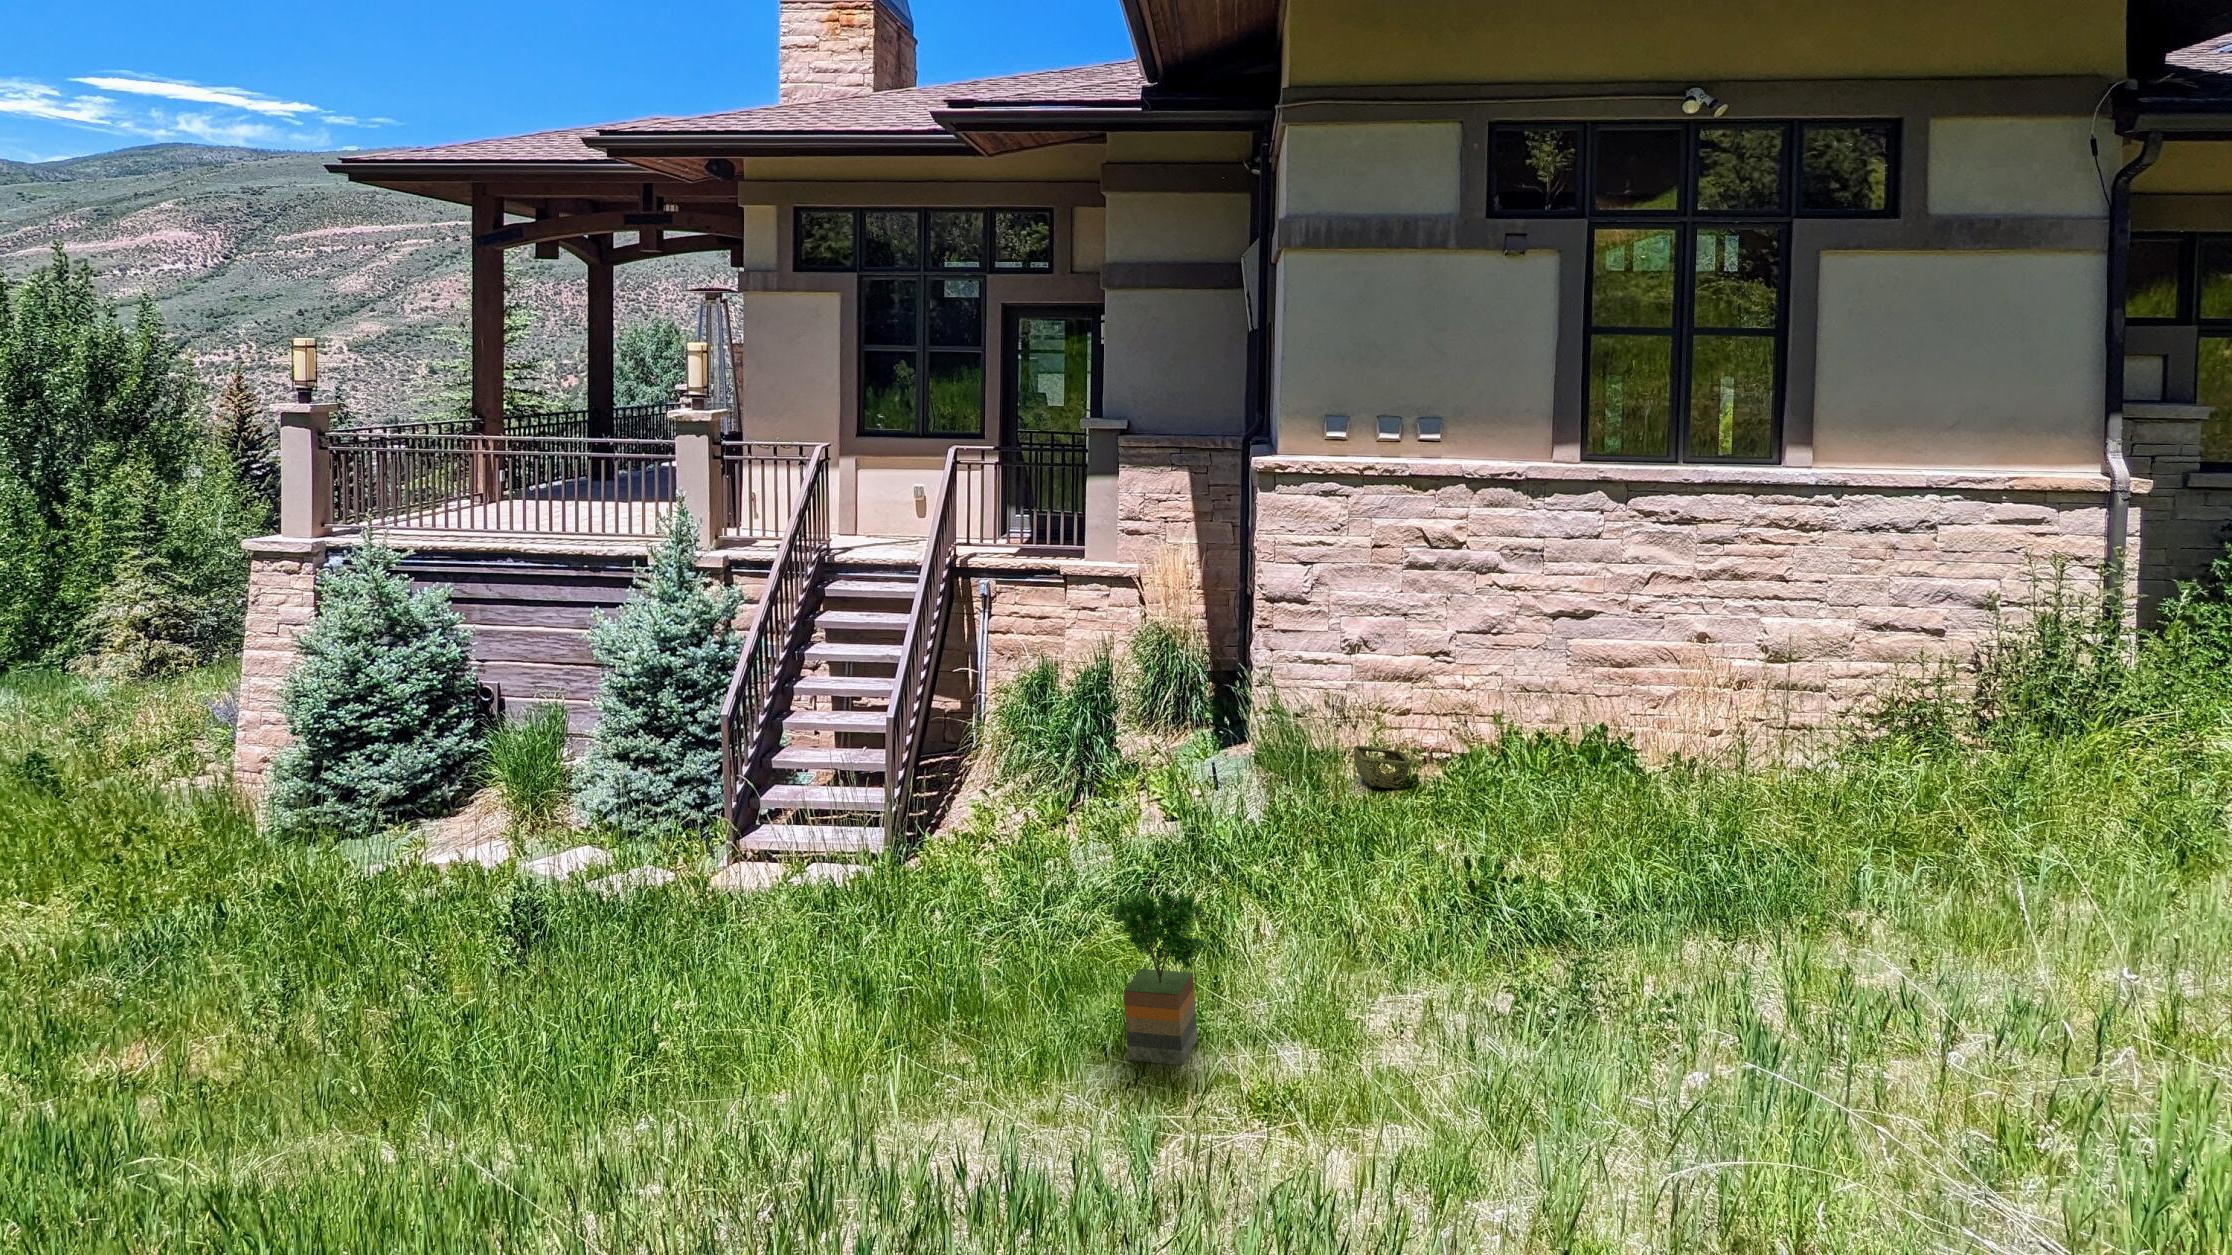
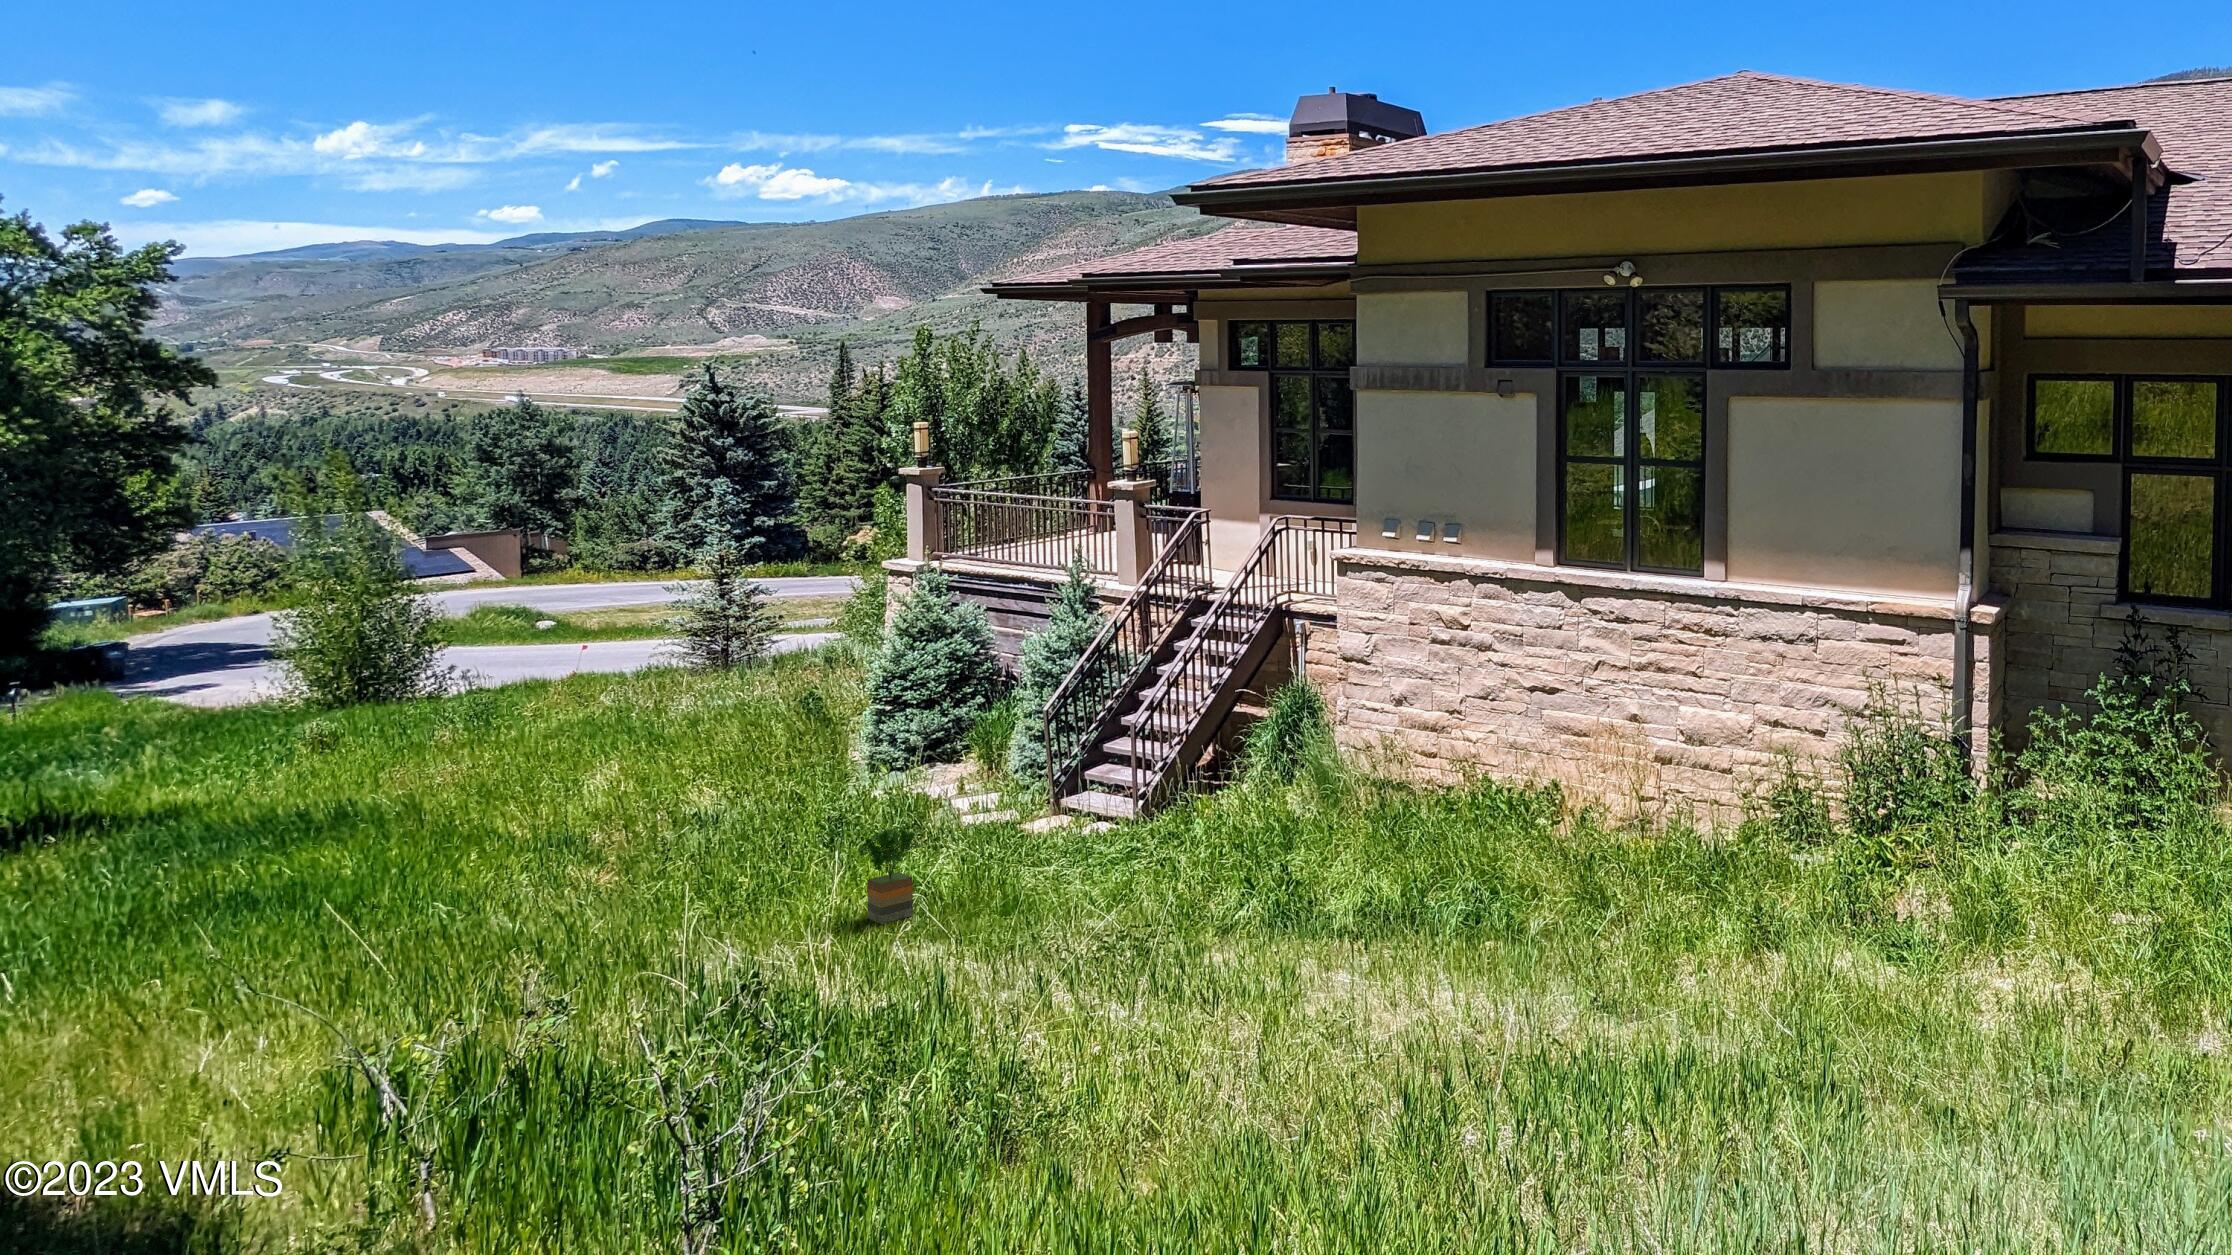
woven basket: present [1354,745,1411,789] -> none [1364,775,1417,810]

